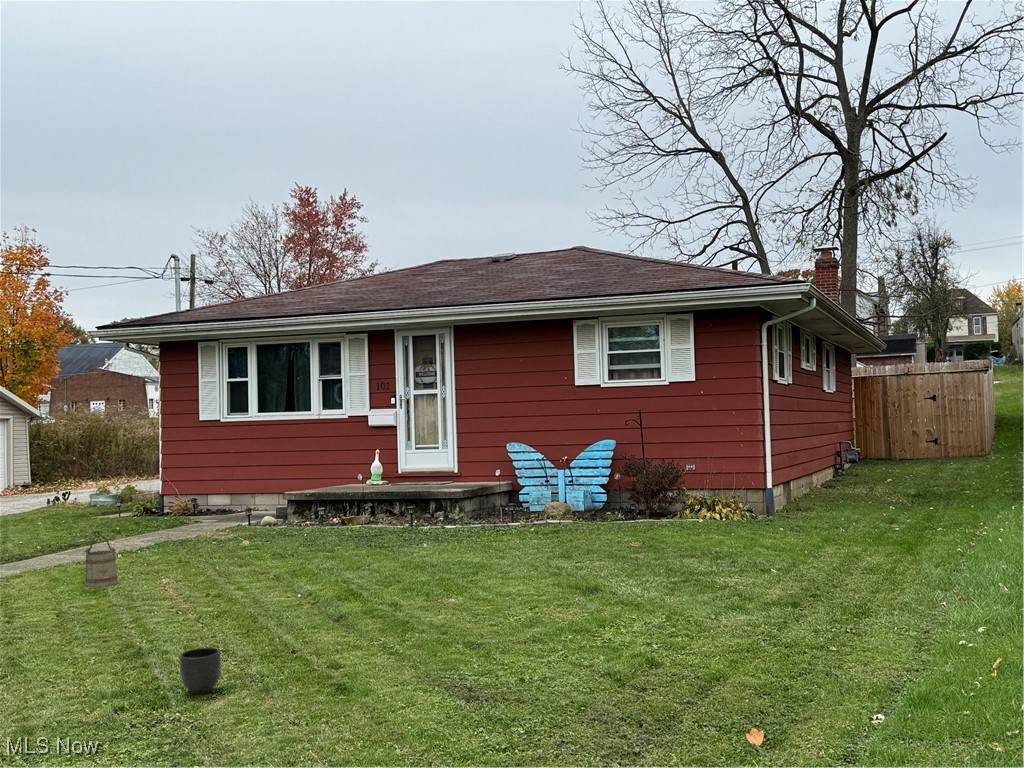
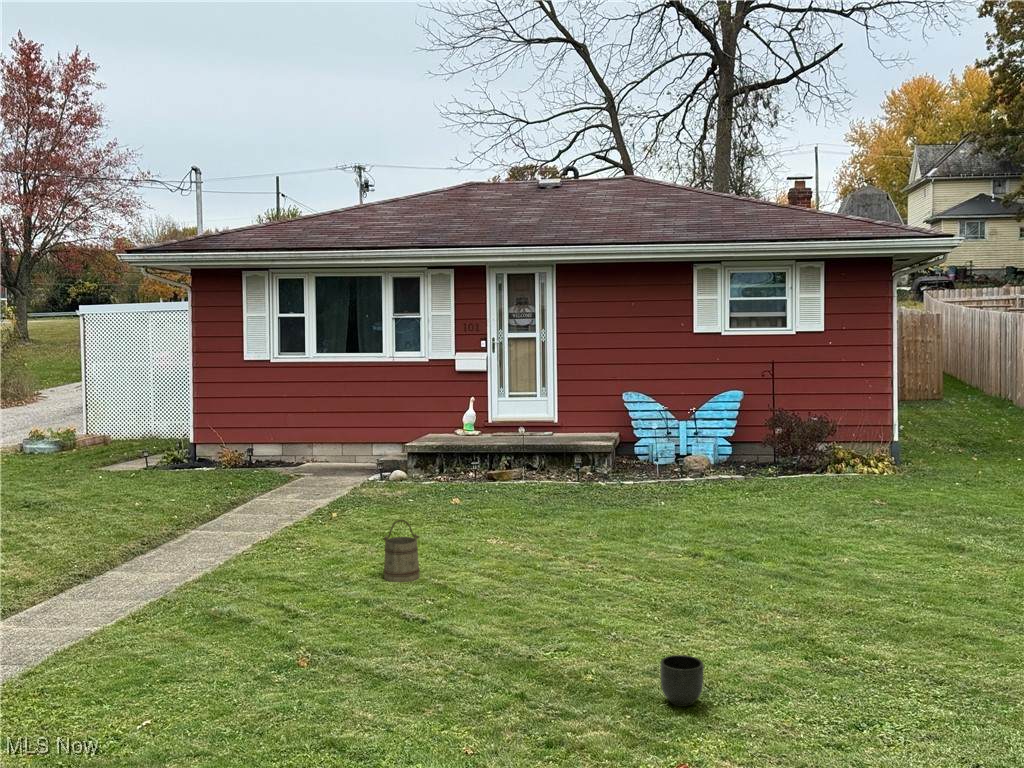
planter: present [179,648,221,694] -> present [660,655,704,707]

